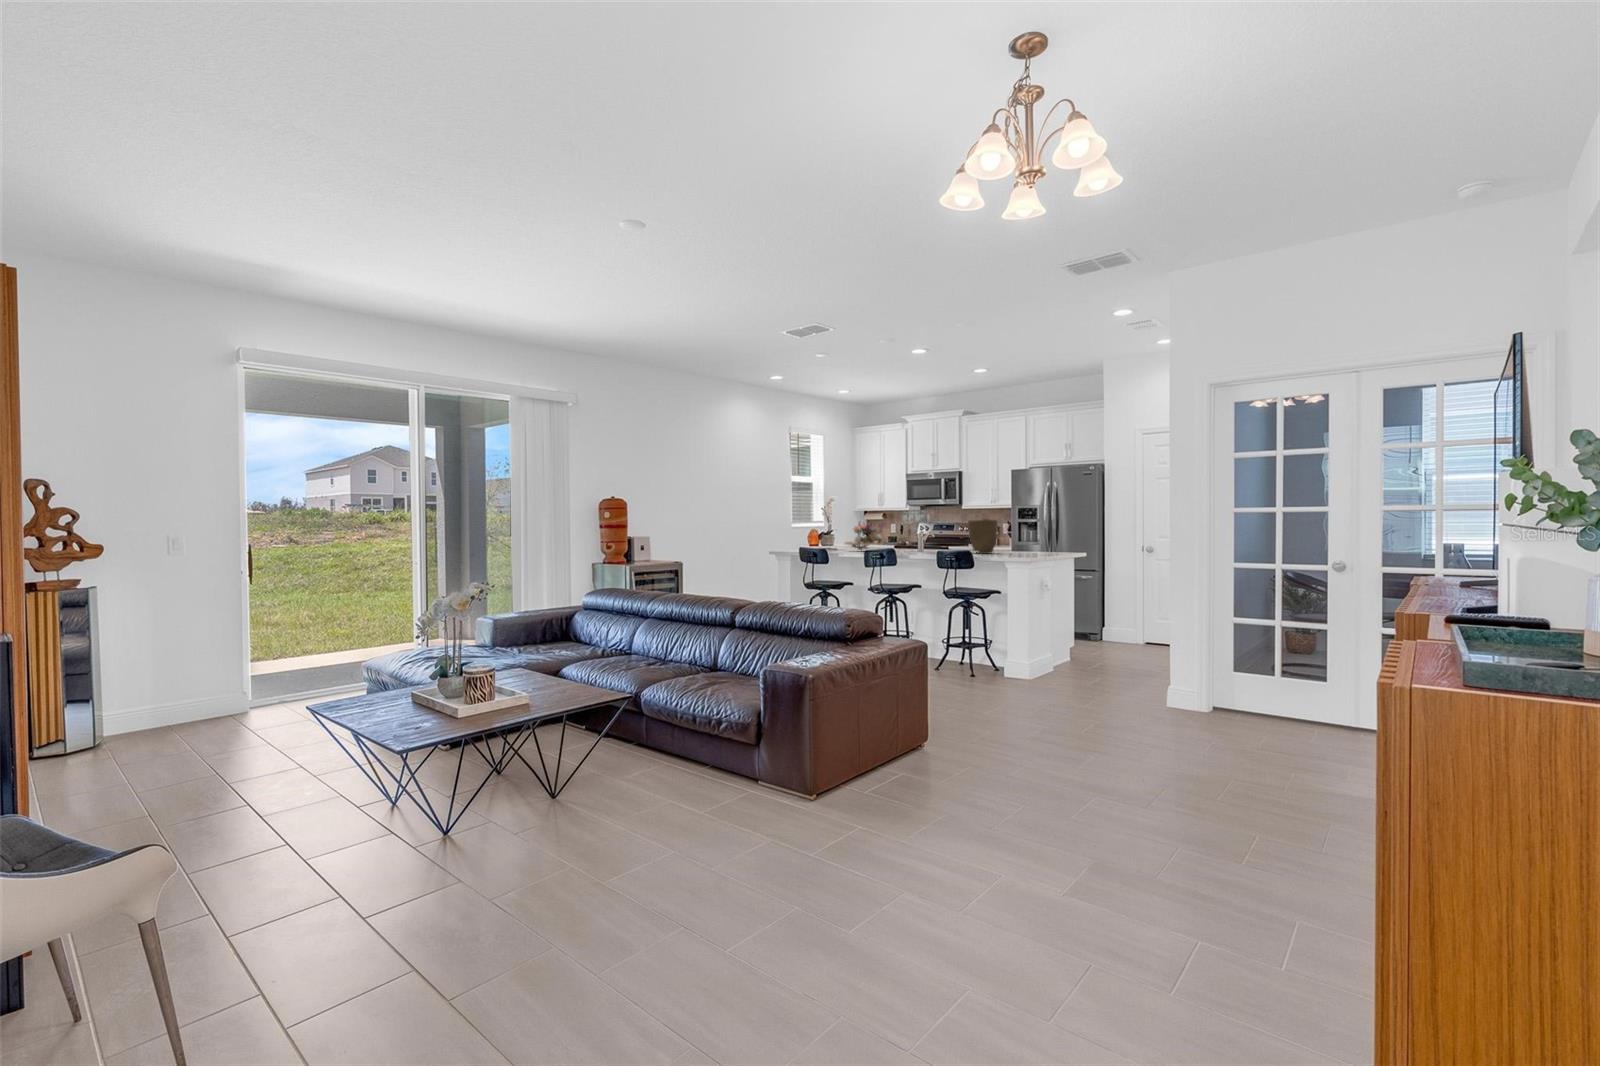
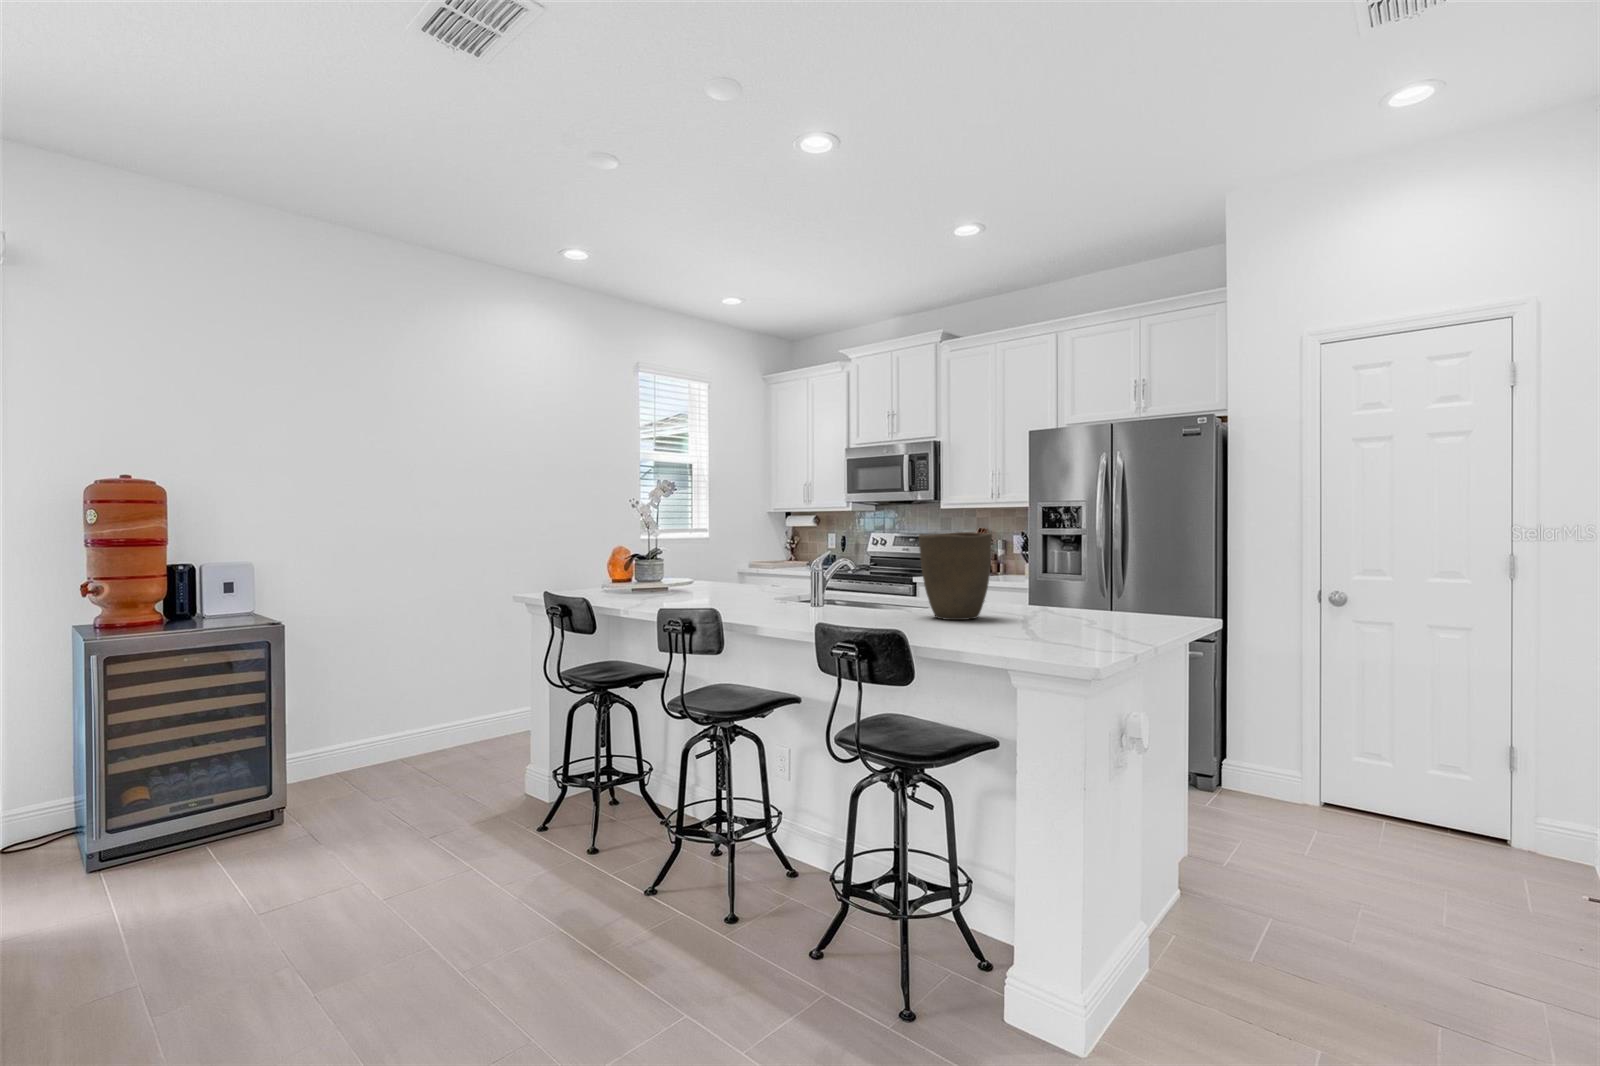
flower arrangement: present [849,521,885,550] -> none [661,529,750,600]

